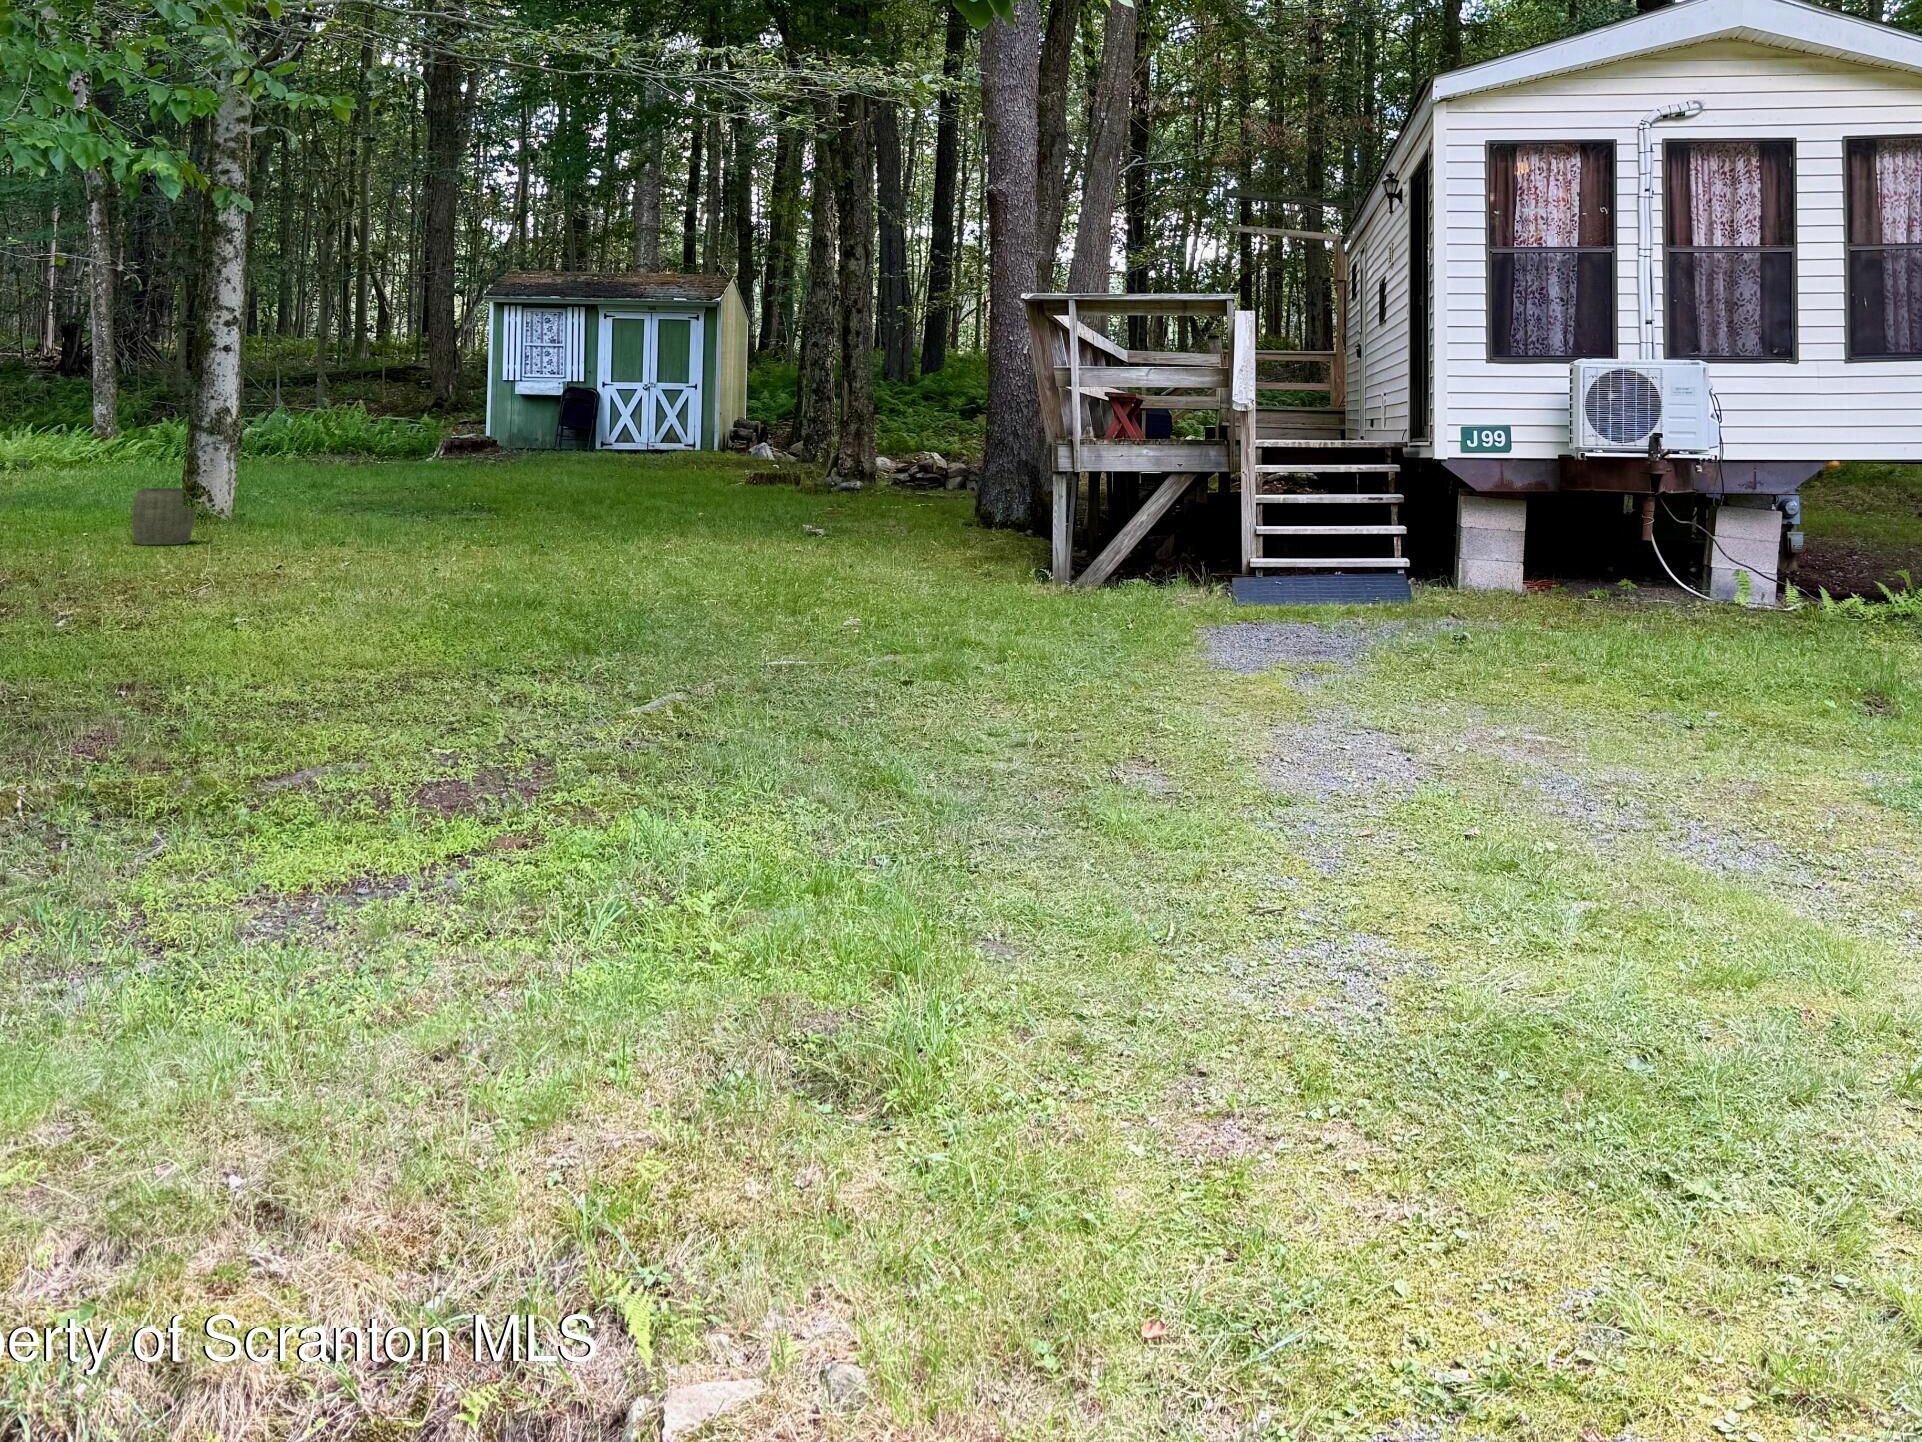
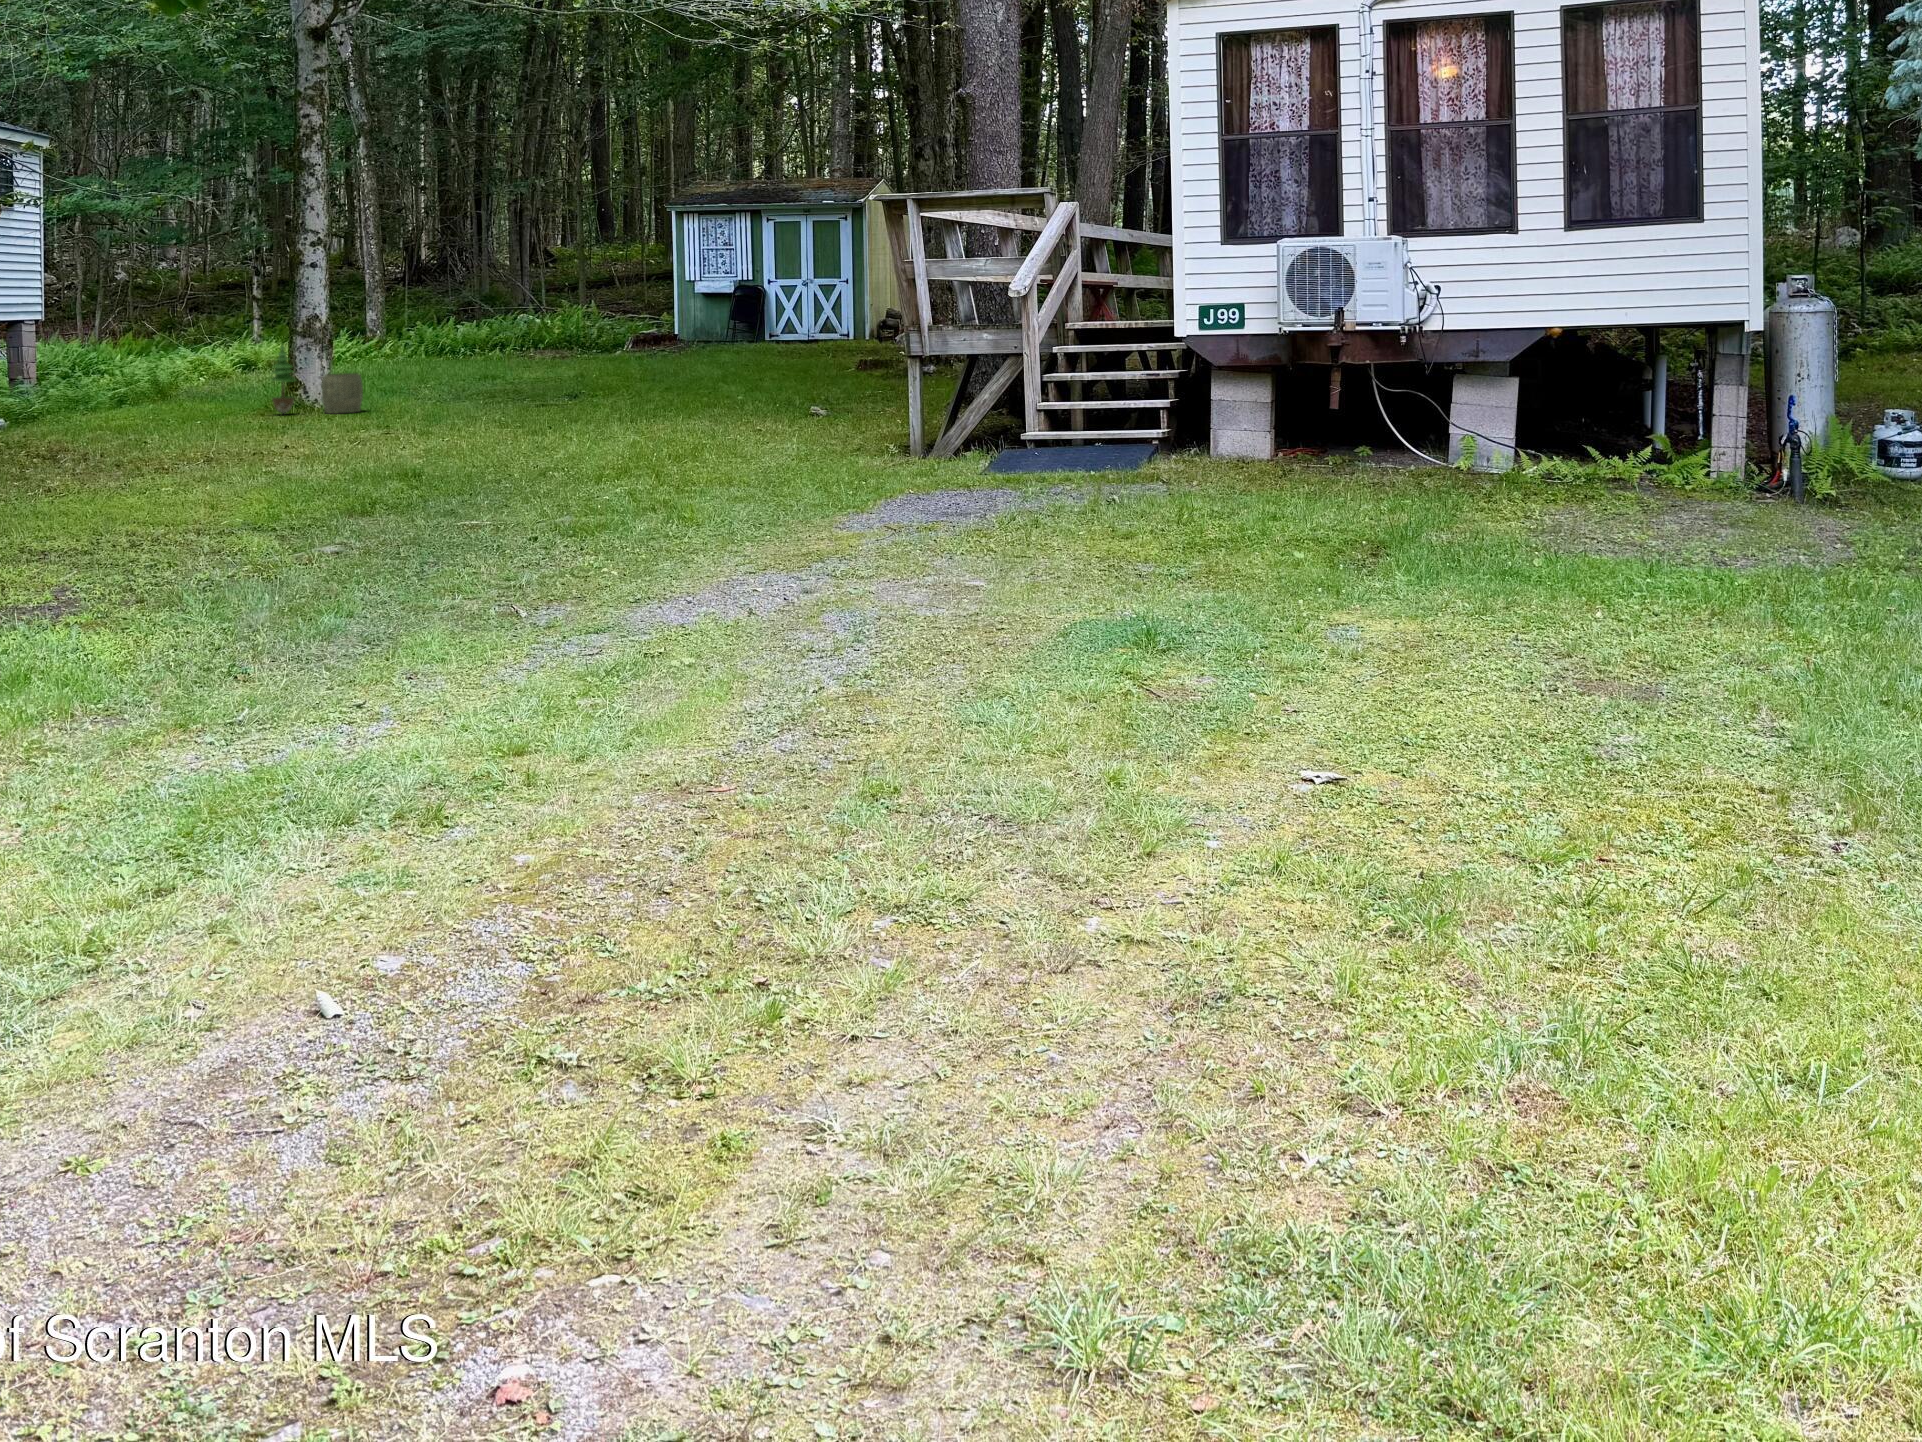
potted tree: none [52,442,97,547] -> present [271,345,295,414]

